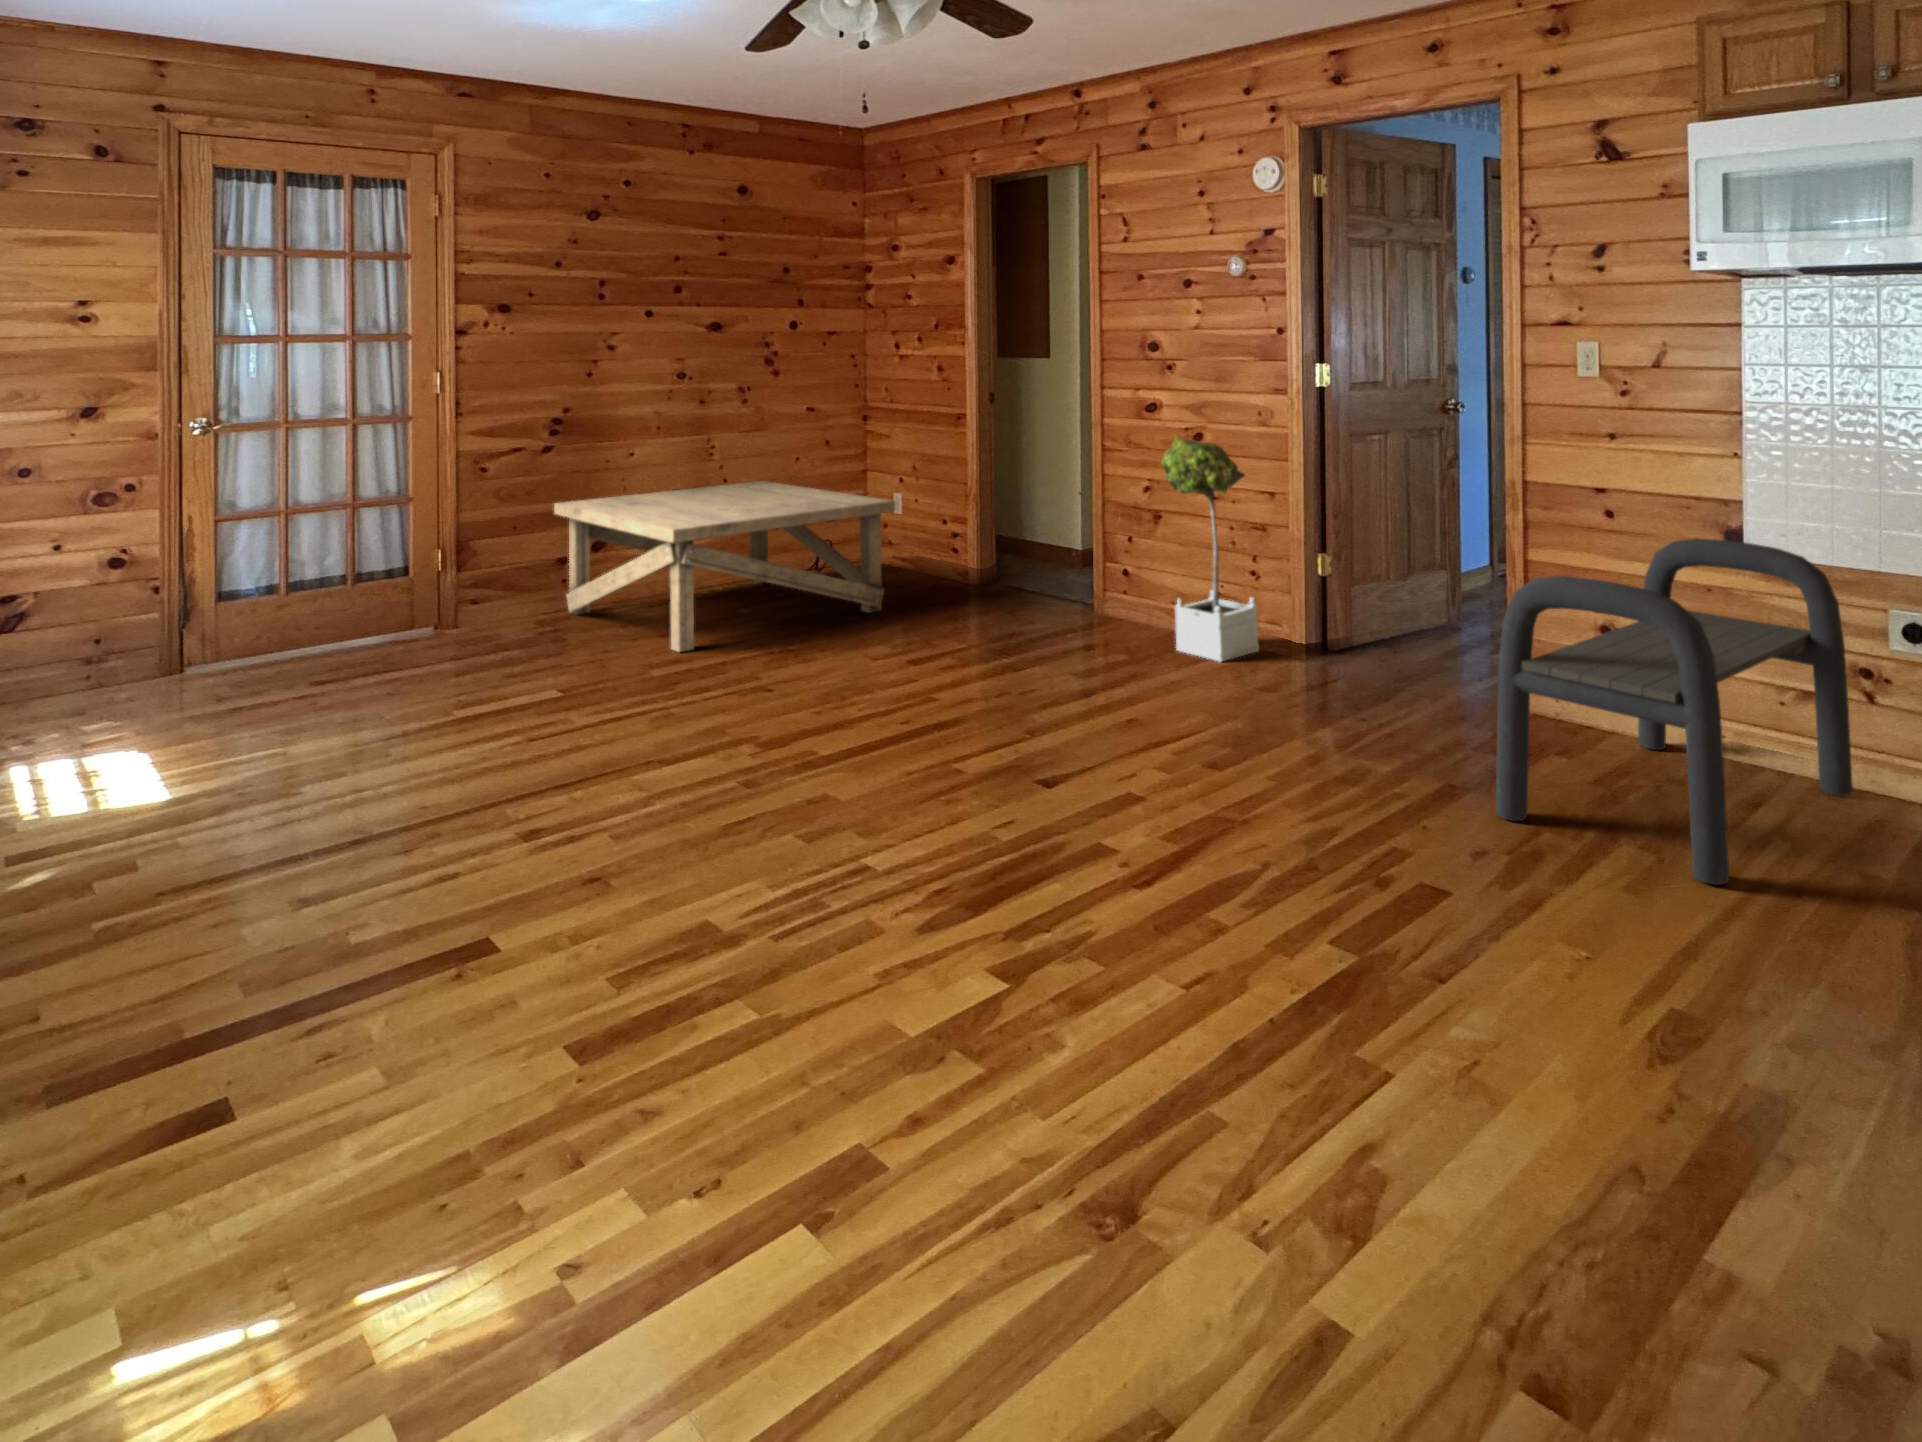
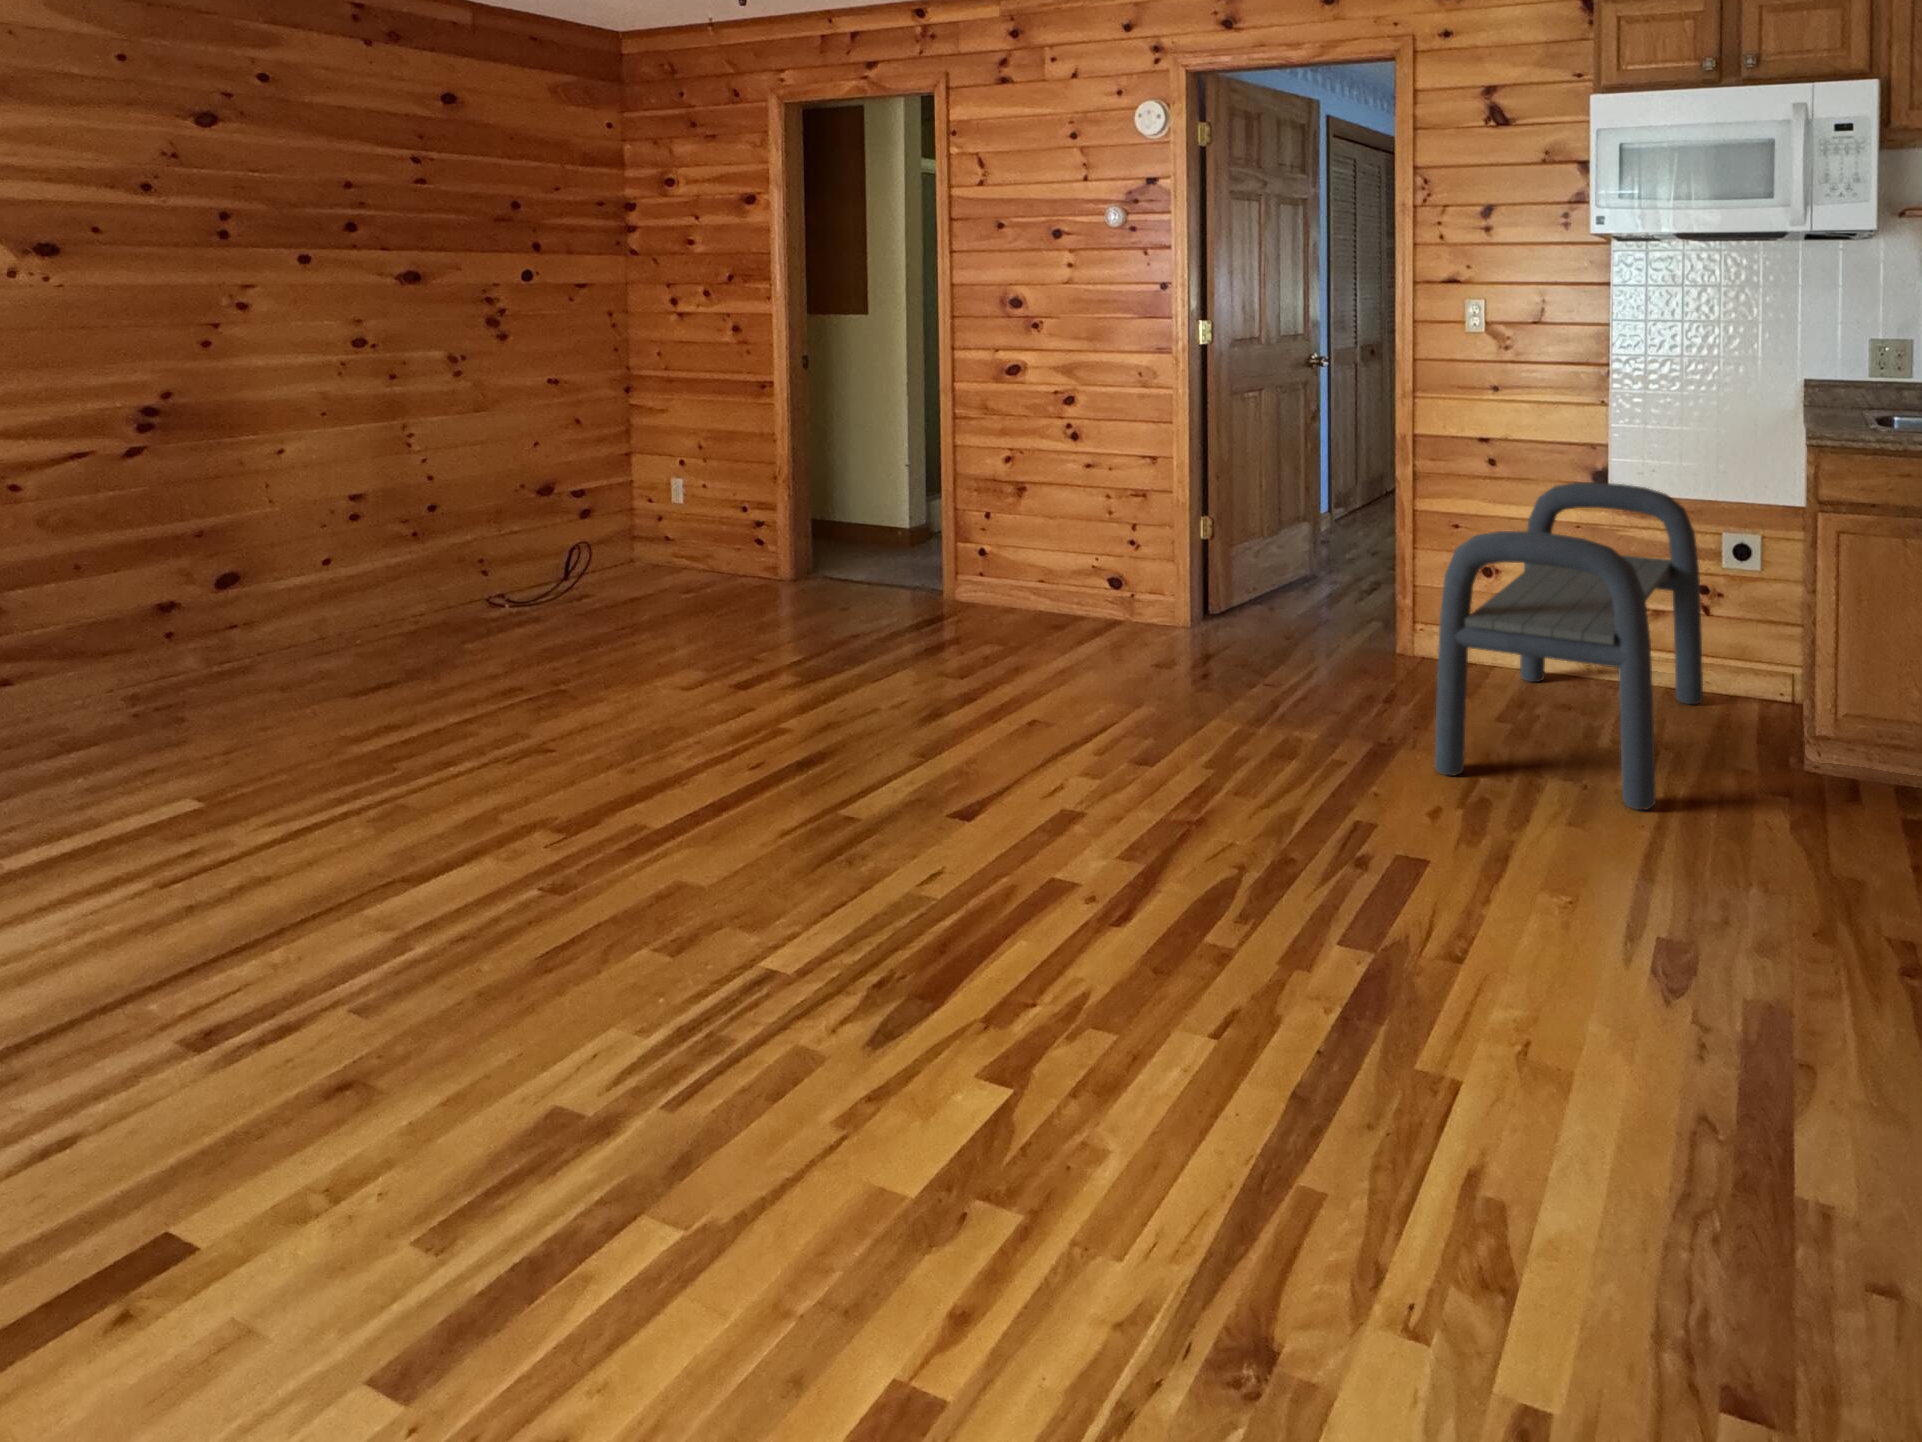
potted tree: present [1162,436,1259,662] -> none [1030,400,1136,642]
coffee table: present [554,481,895,652] -> none [151,474,688,712]

